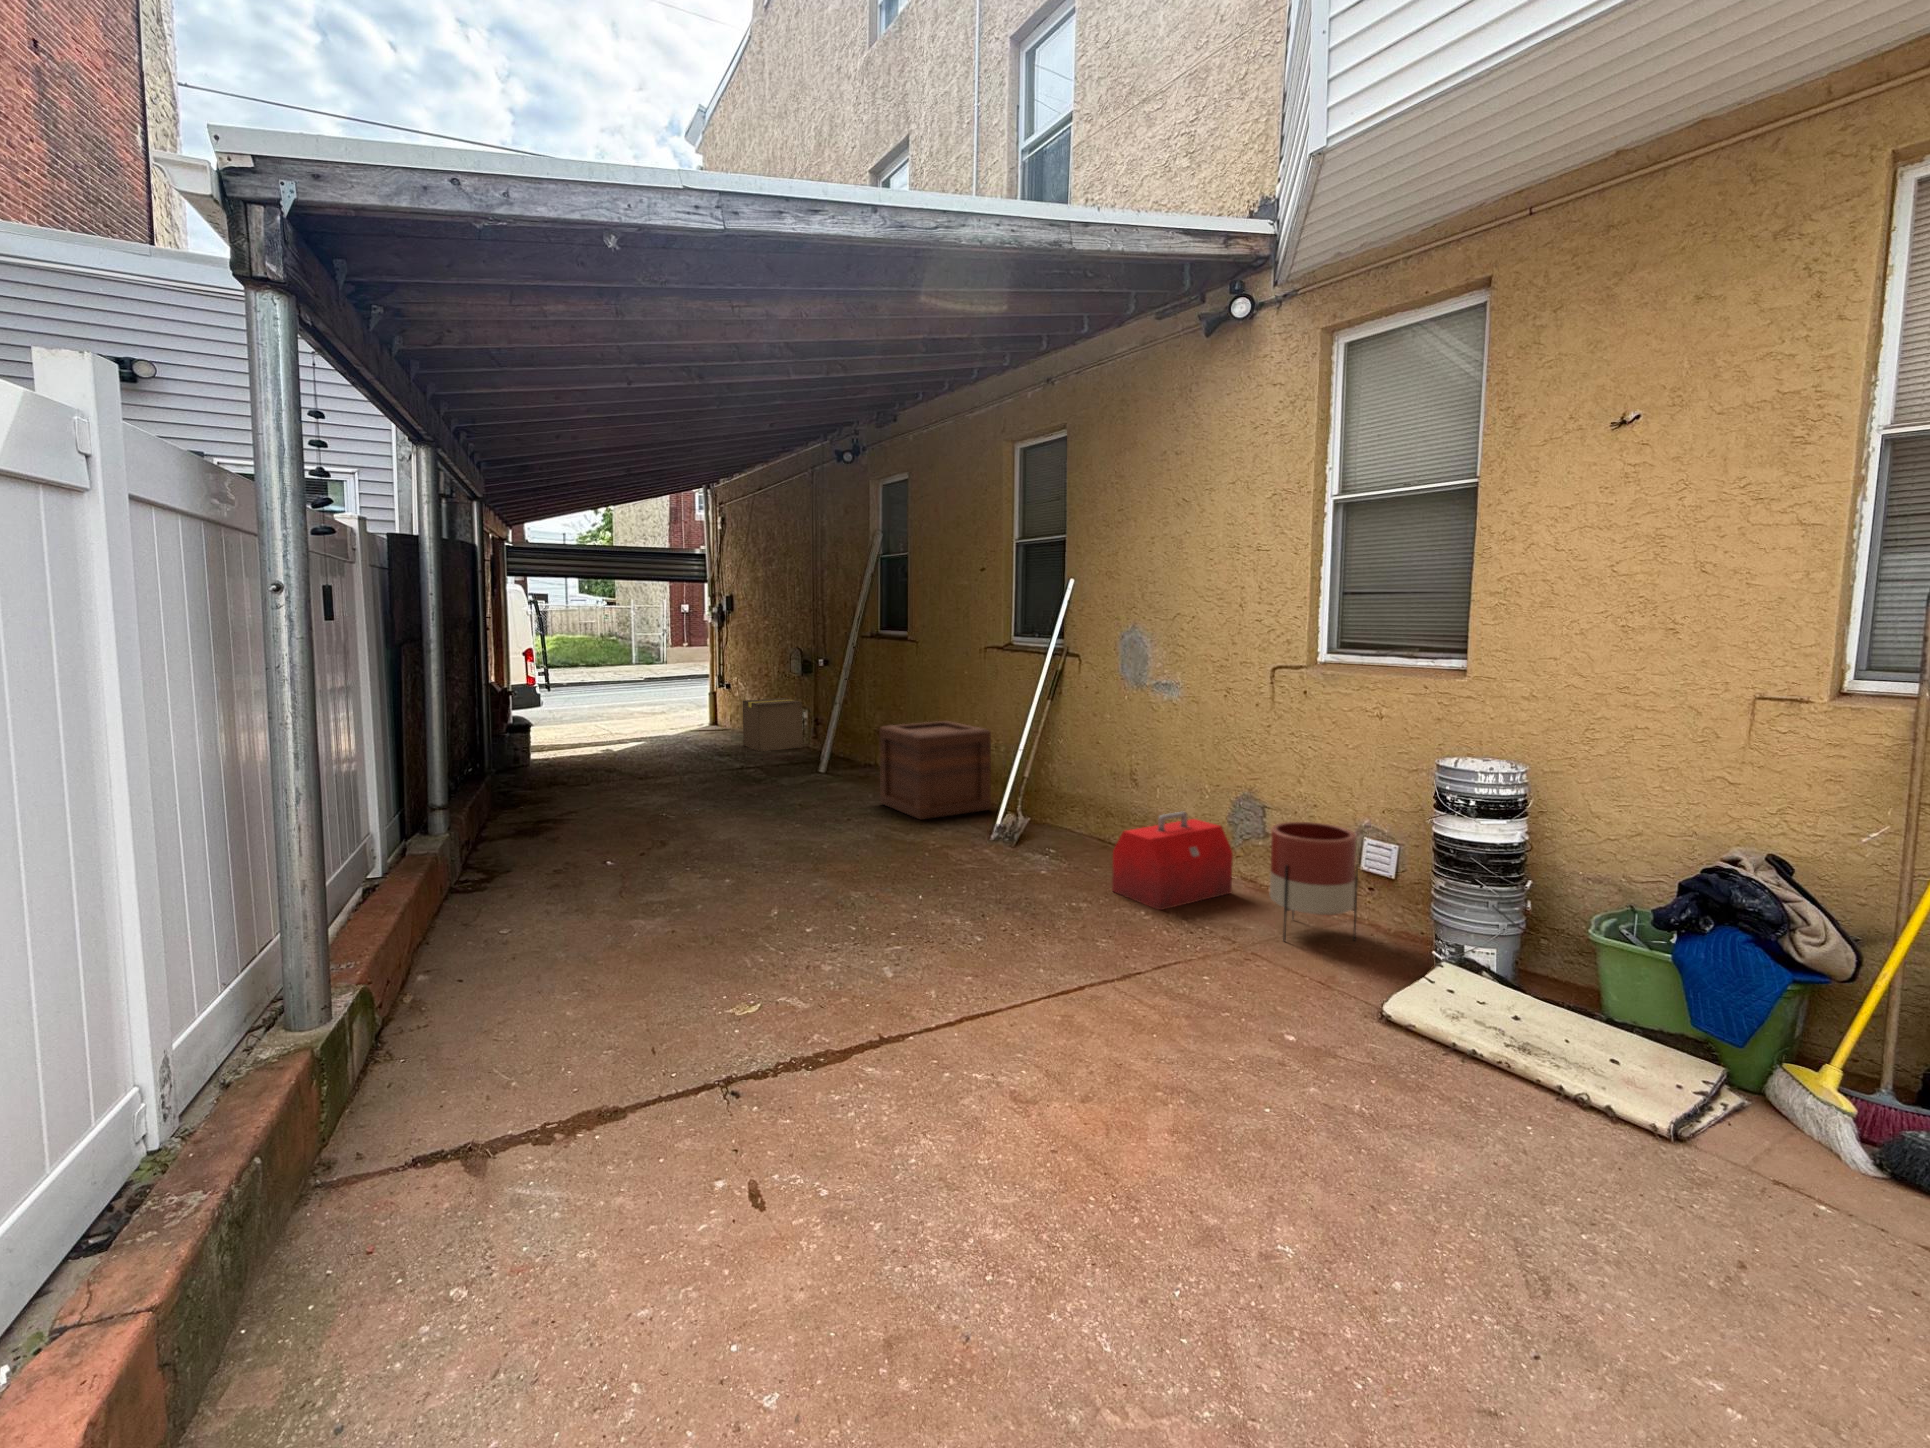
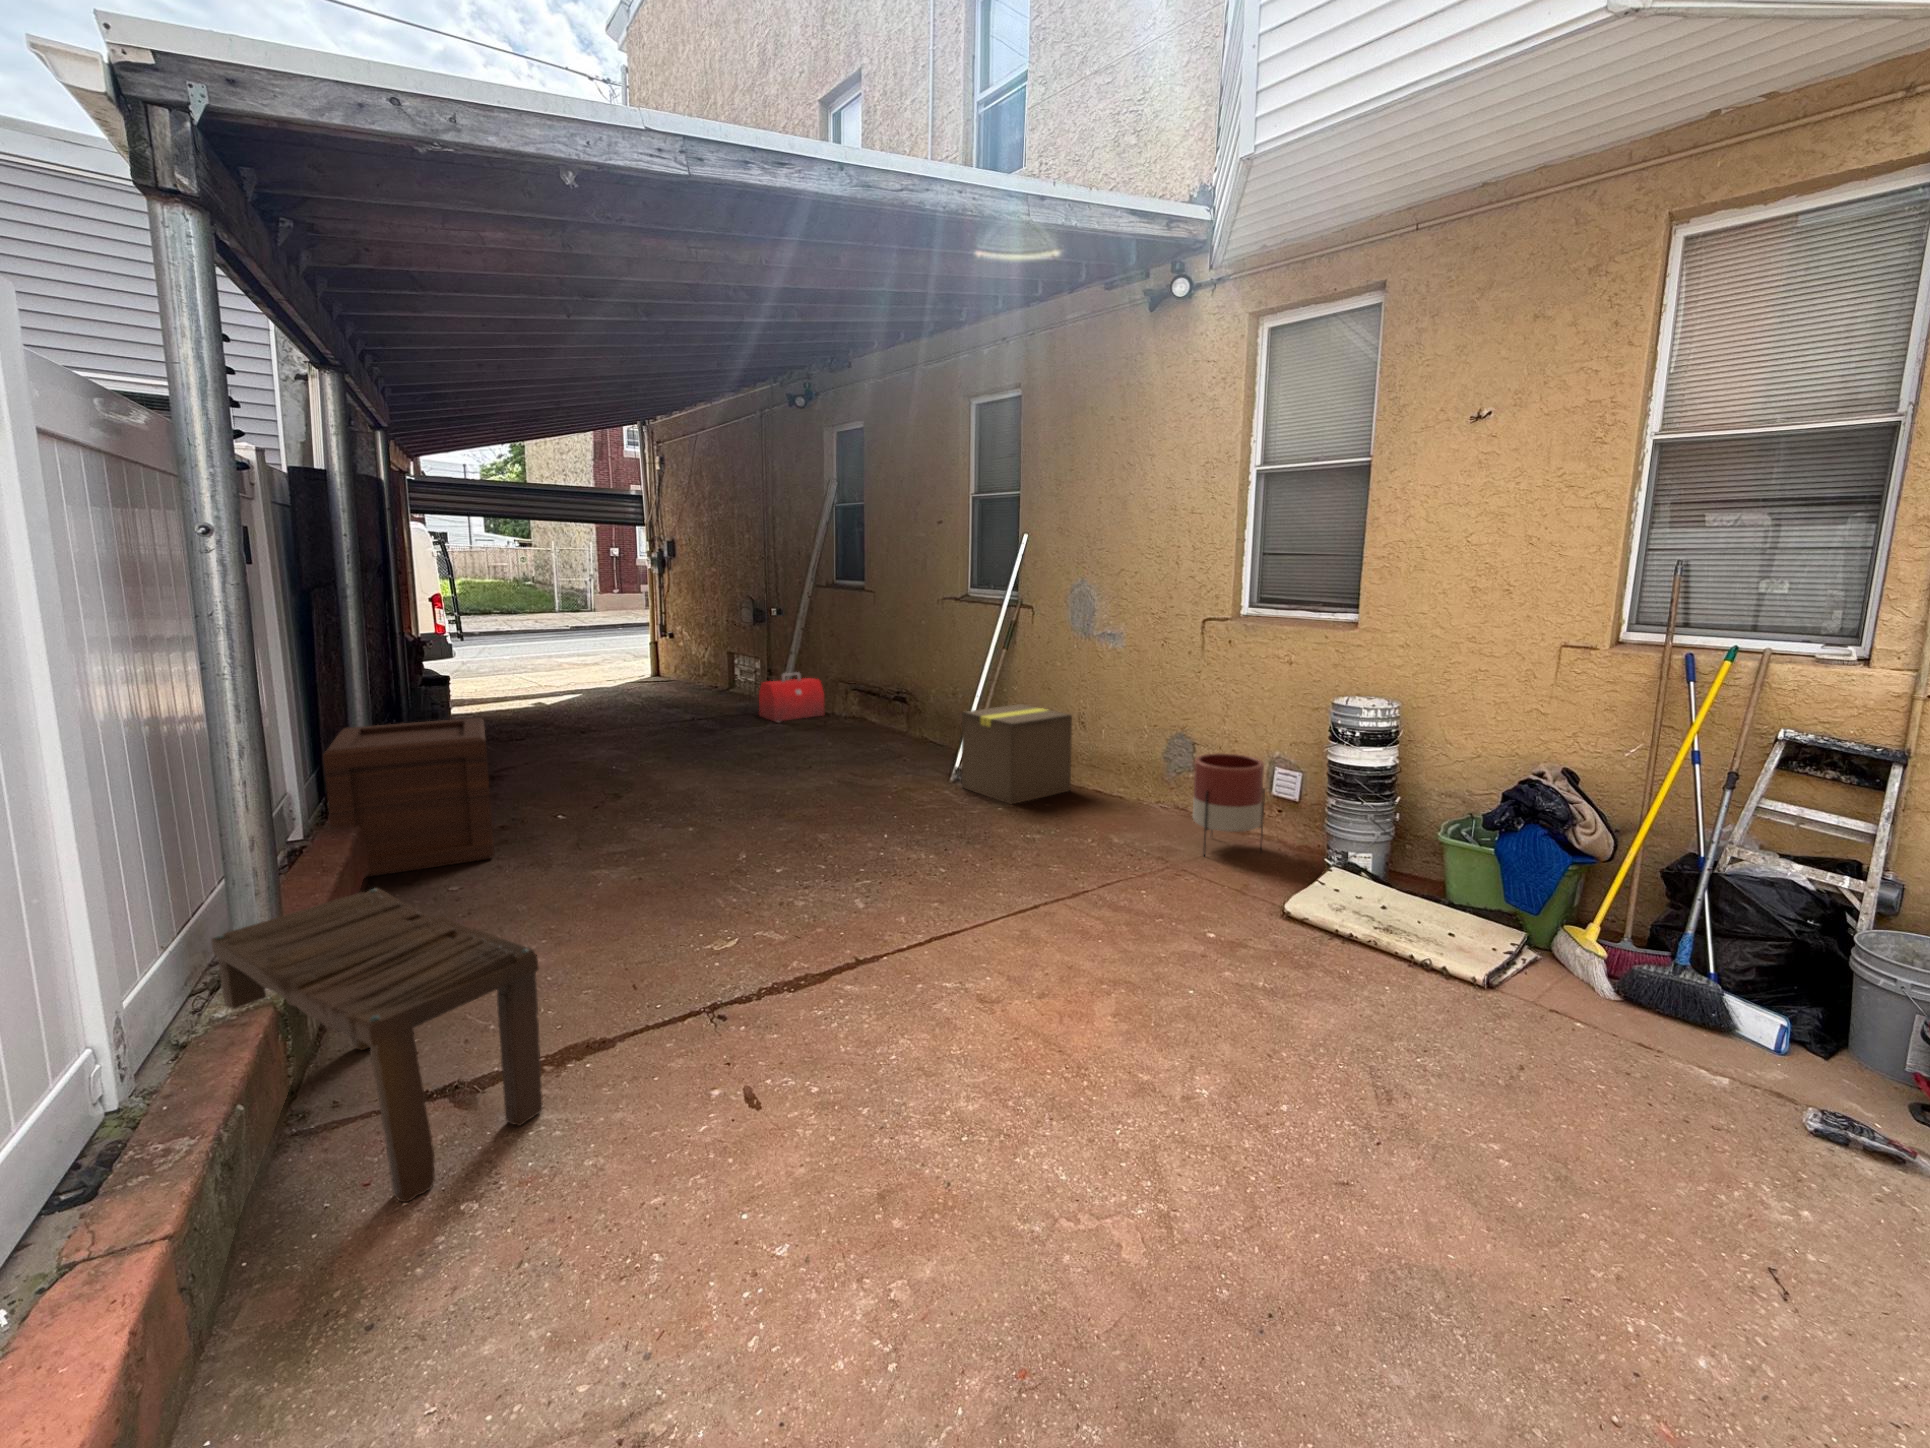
cardboard box: present [743,698,803,751] -> present [962,704,1072,804]
wooden crate: present [879,721,991,820] -> present [323,718,494,877]
toolbox: present [1112,812,1233,910] -> present [759,673,824,721]
bench: none [259,938,546,1280] -> present [211,888,543,1202]

